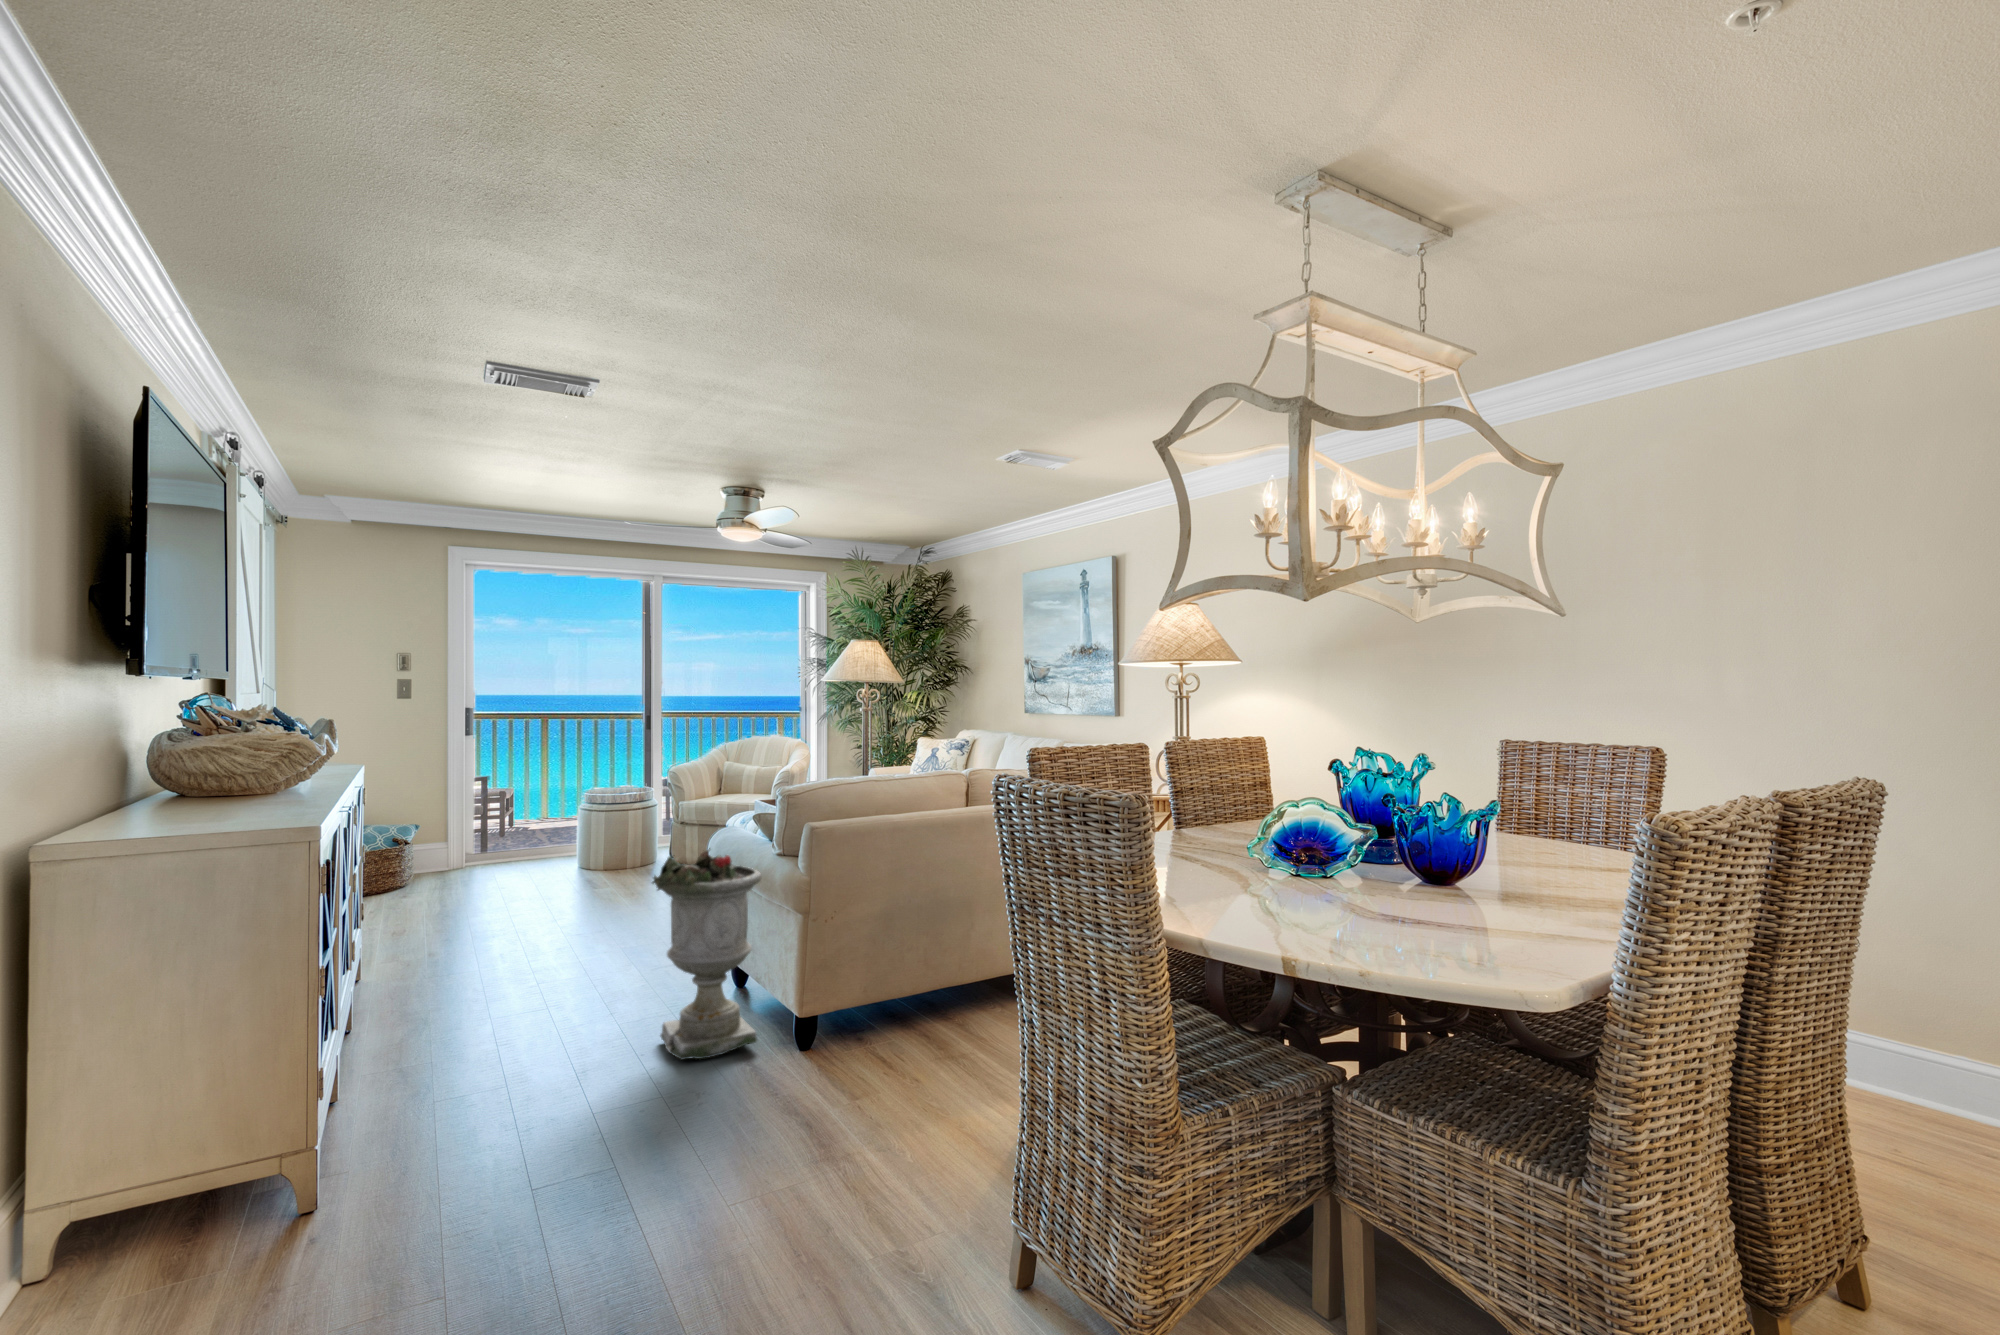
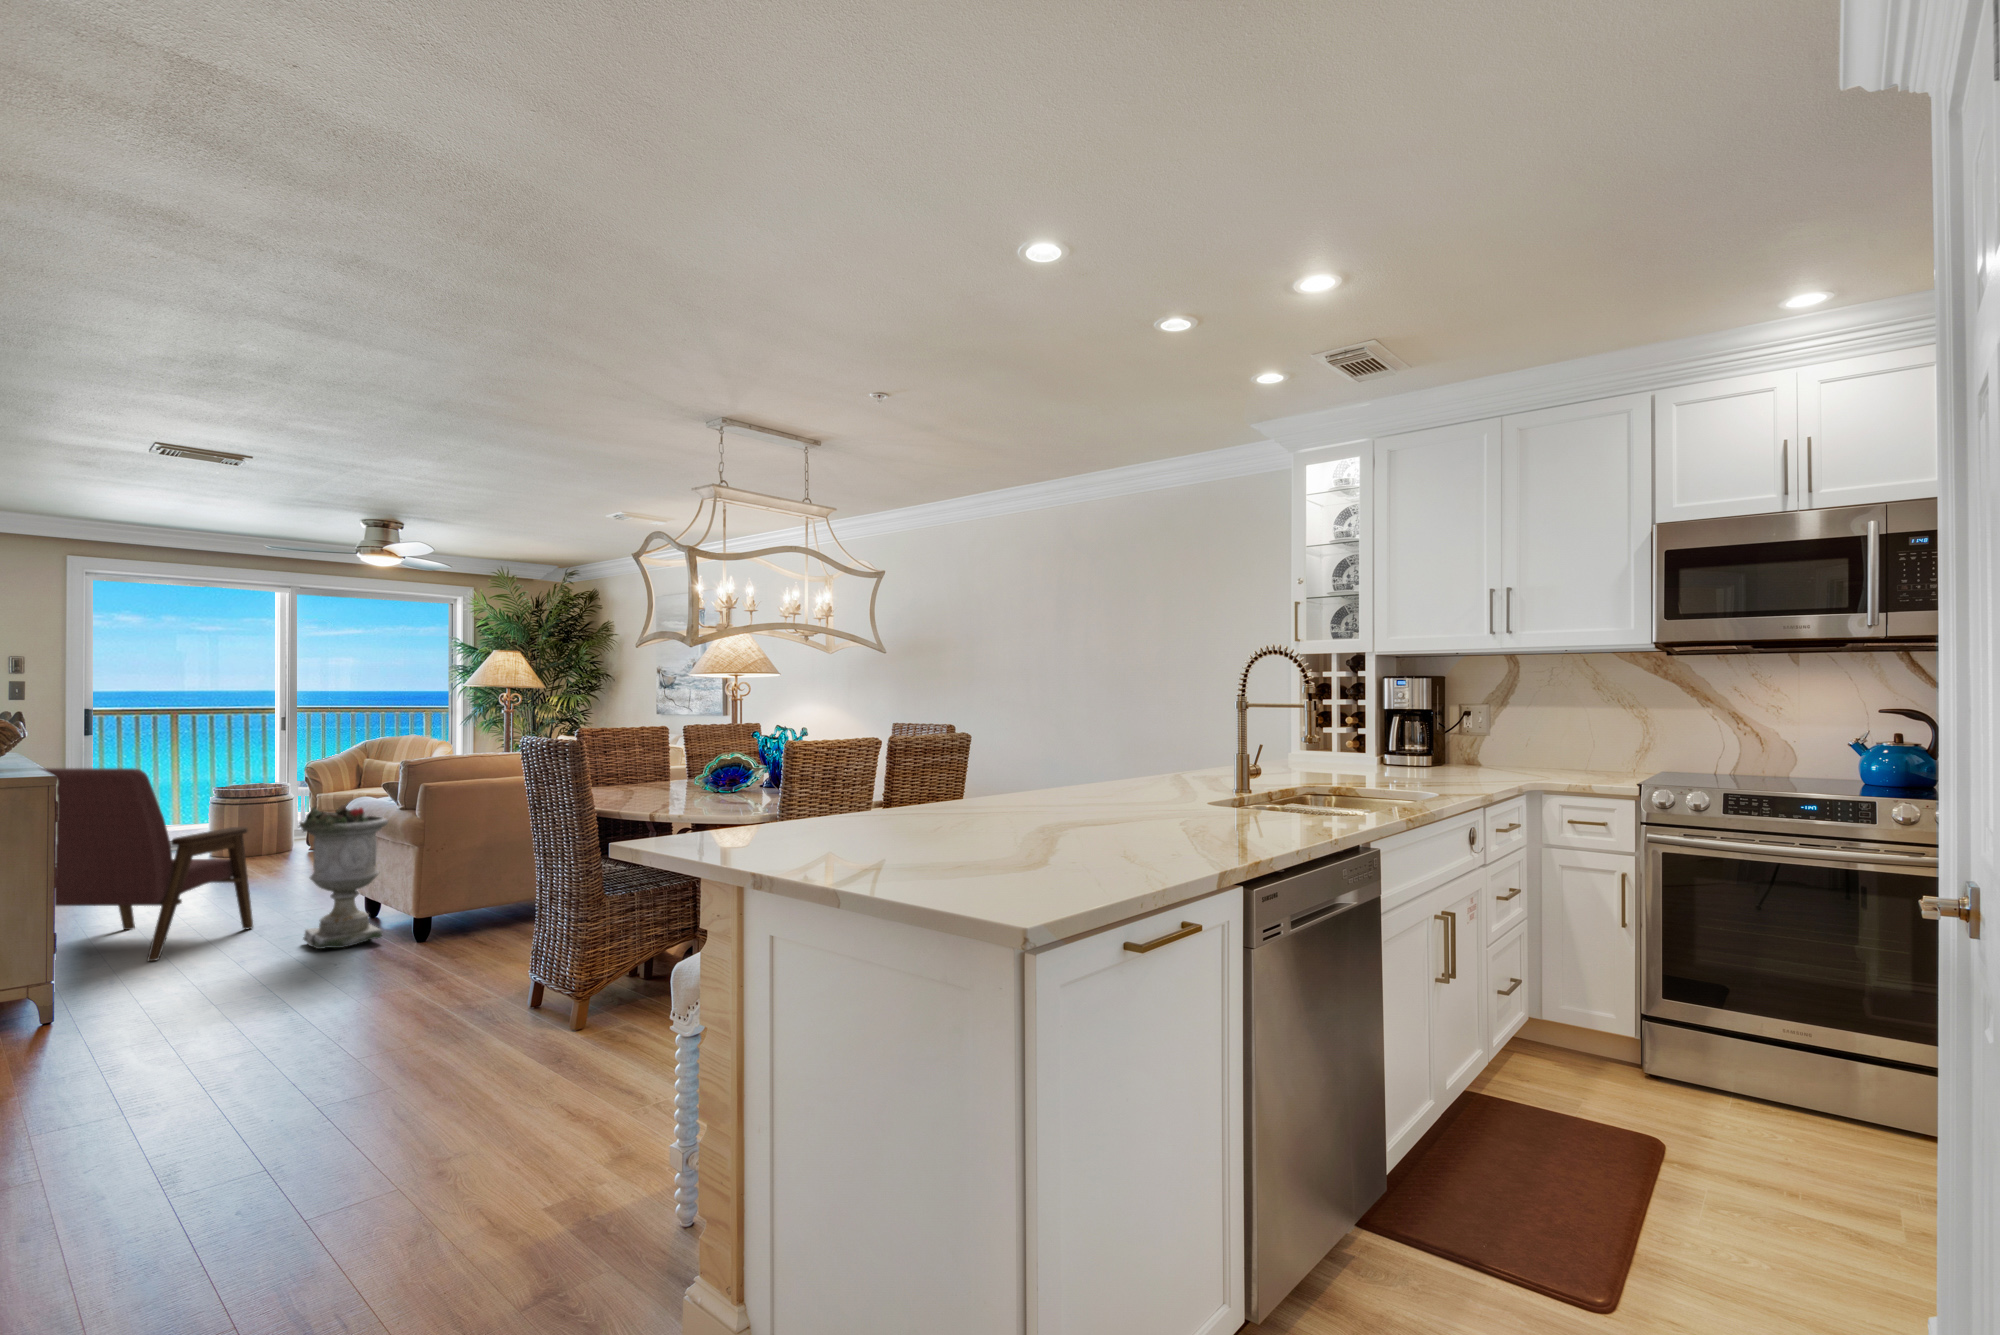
armchair: none [328,797,605,1064] -> present [42,768,253,961]

